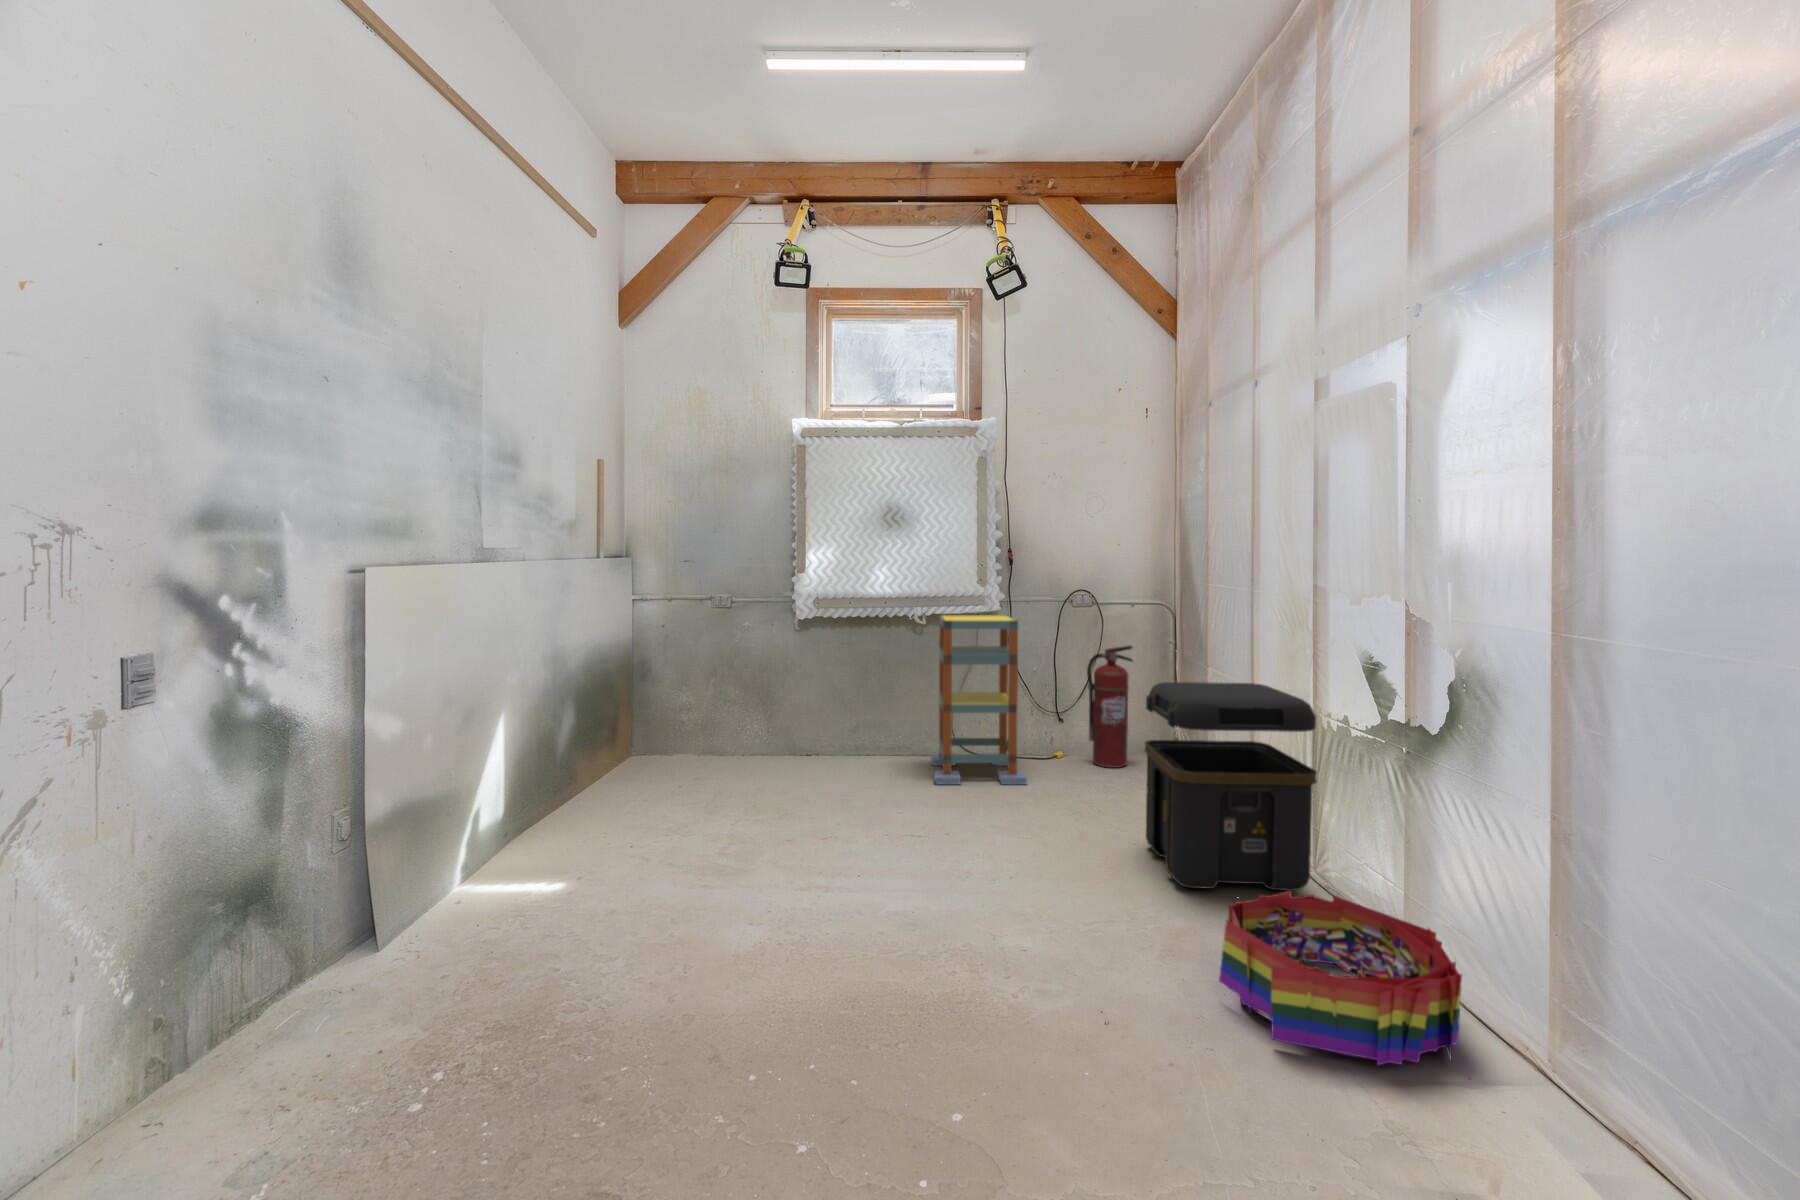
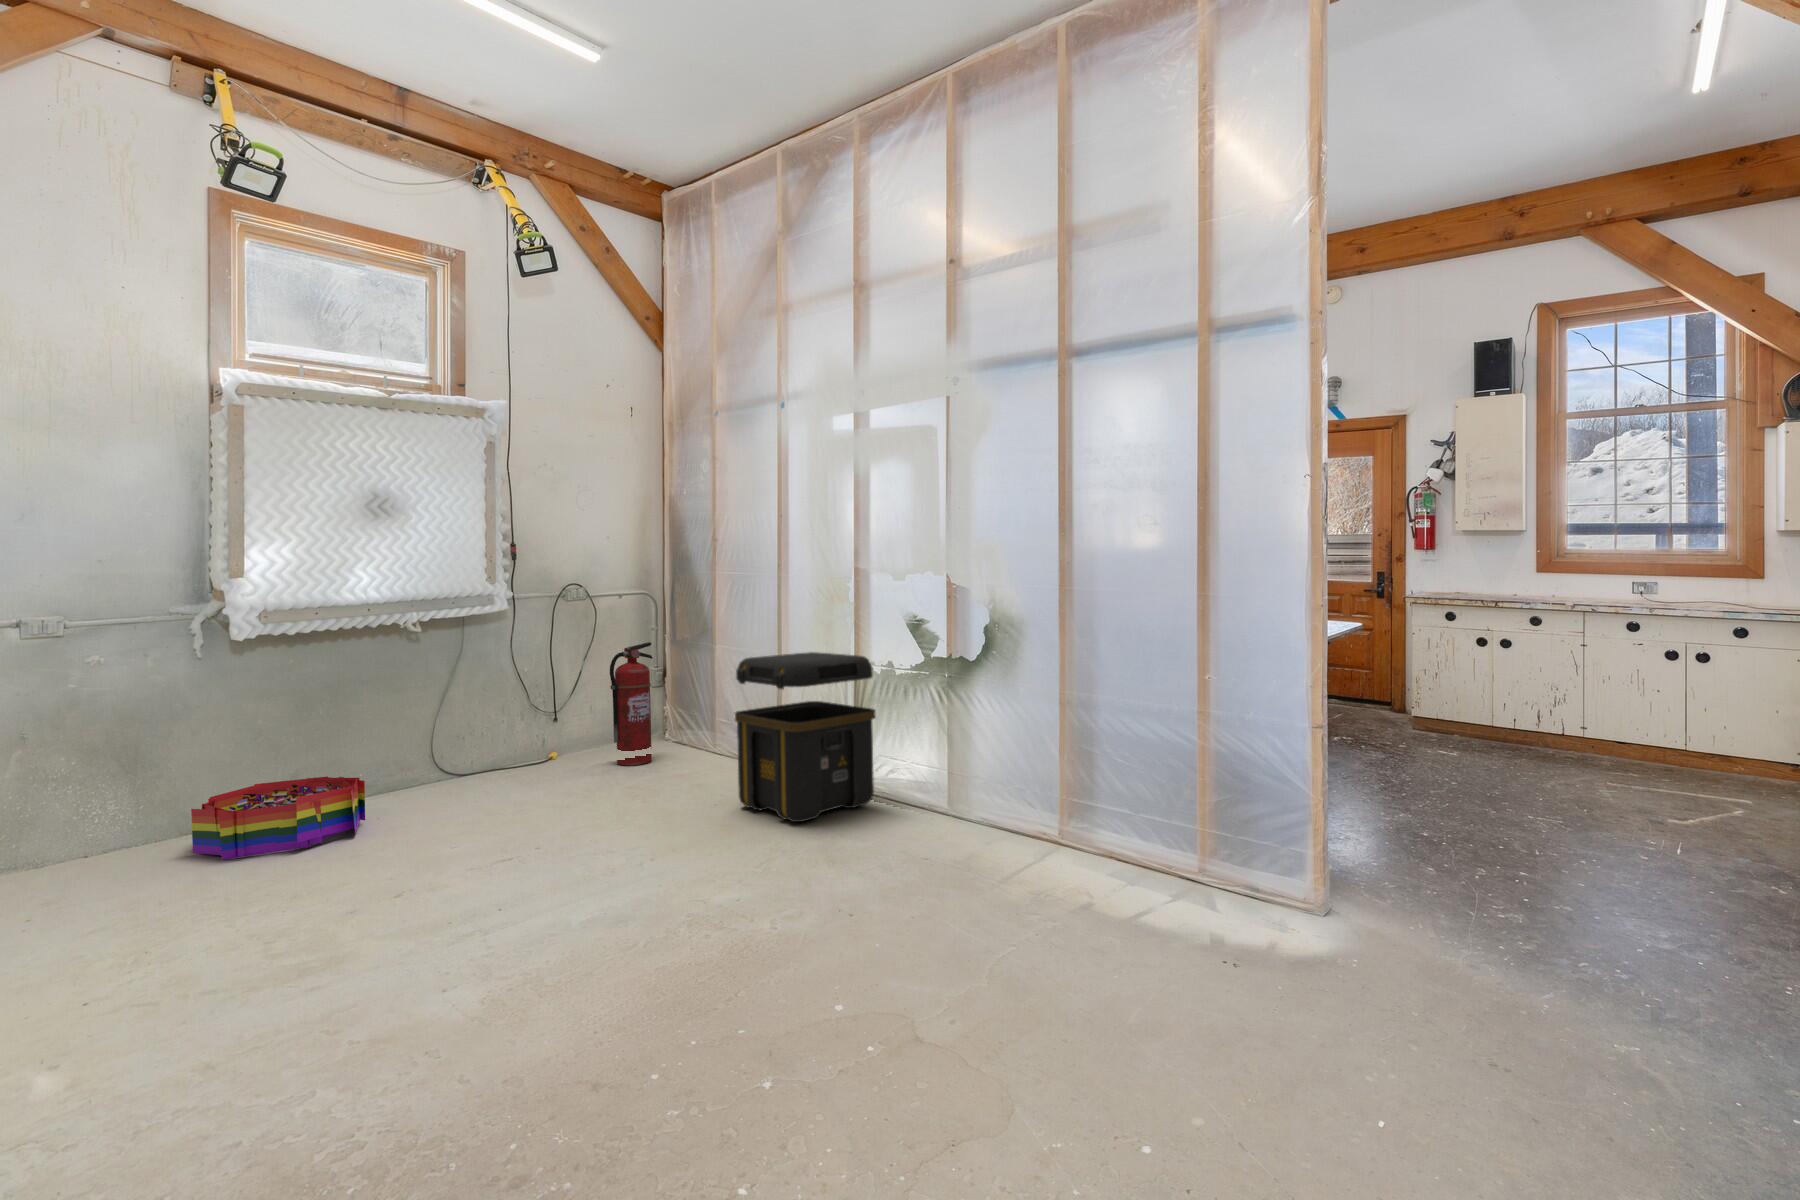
shelving unit: present [931,615,1027,785] -> none [434,619,577,814]
storage bin: present [1219,890,1462,1065] -> present [191,776,365,860]

